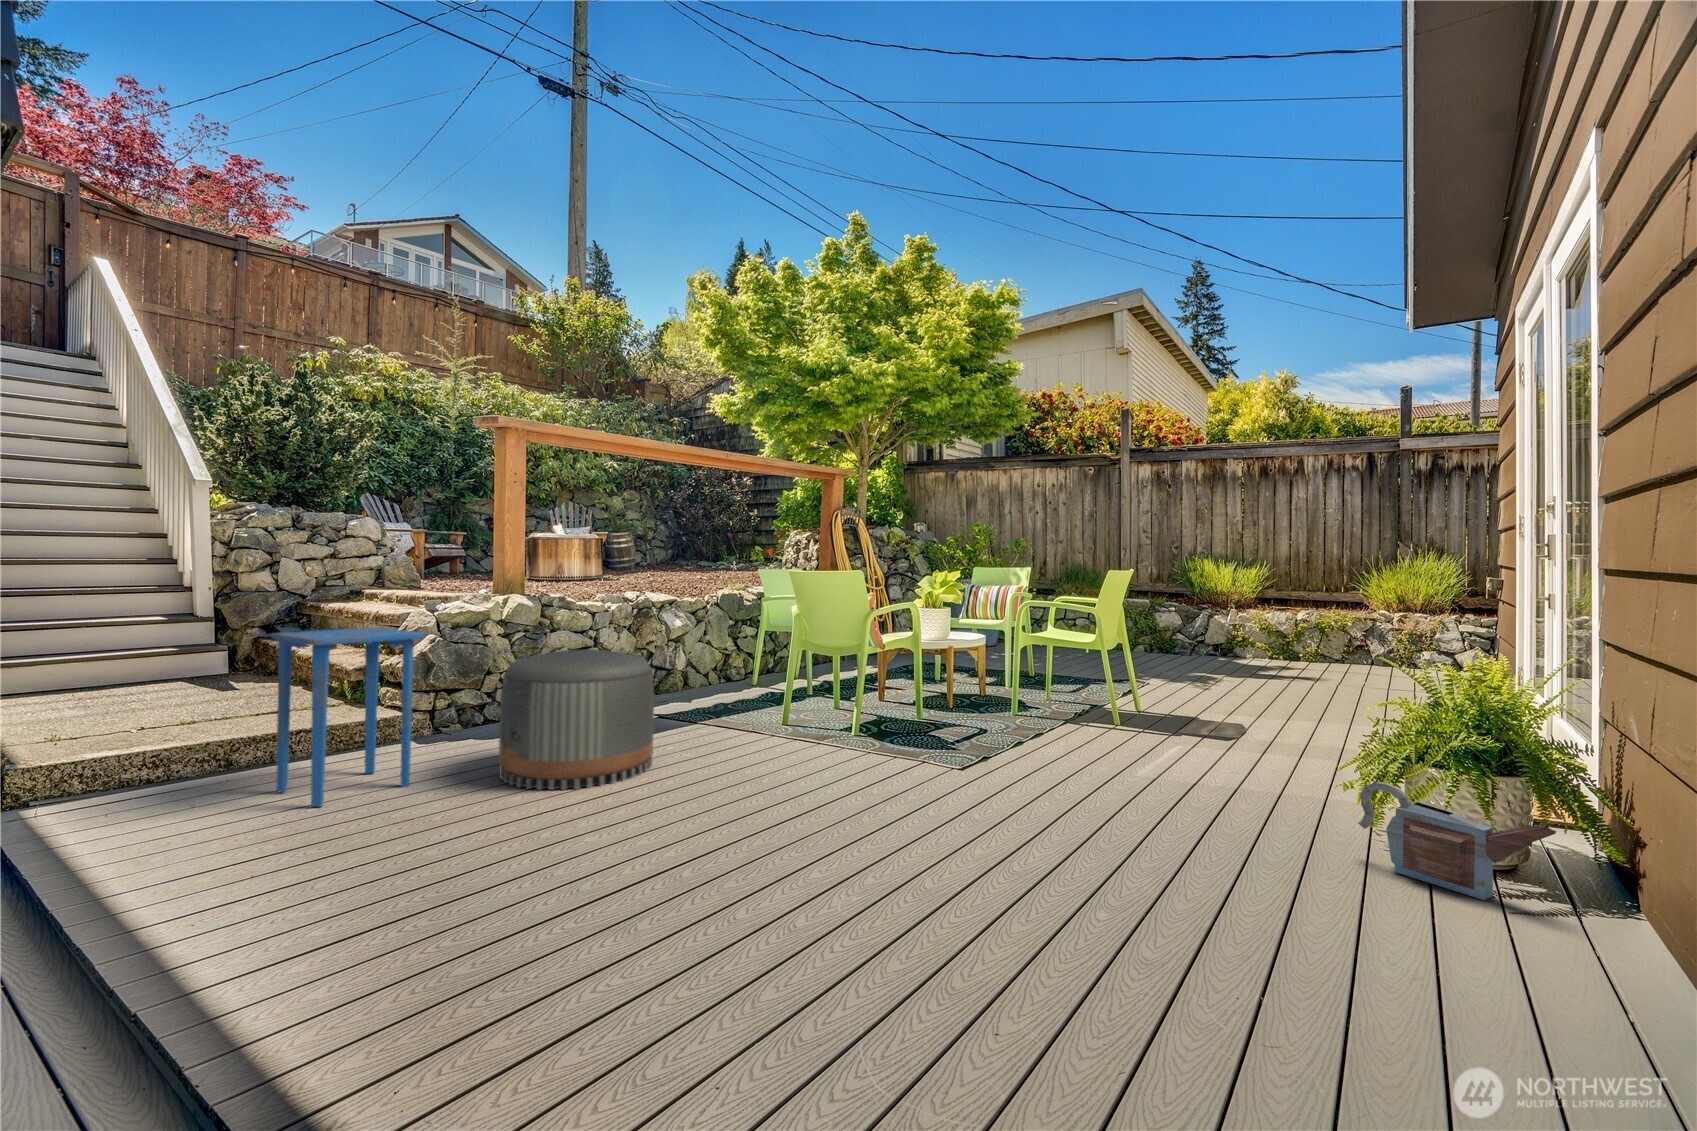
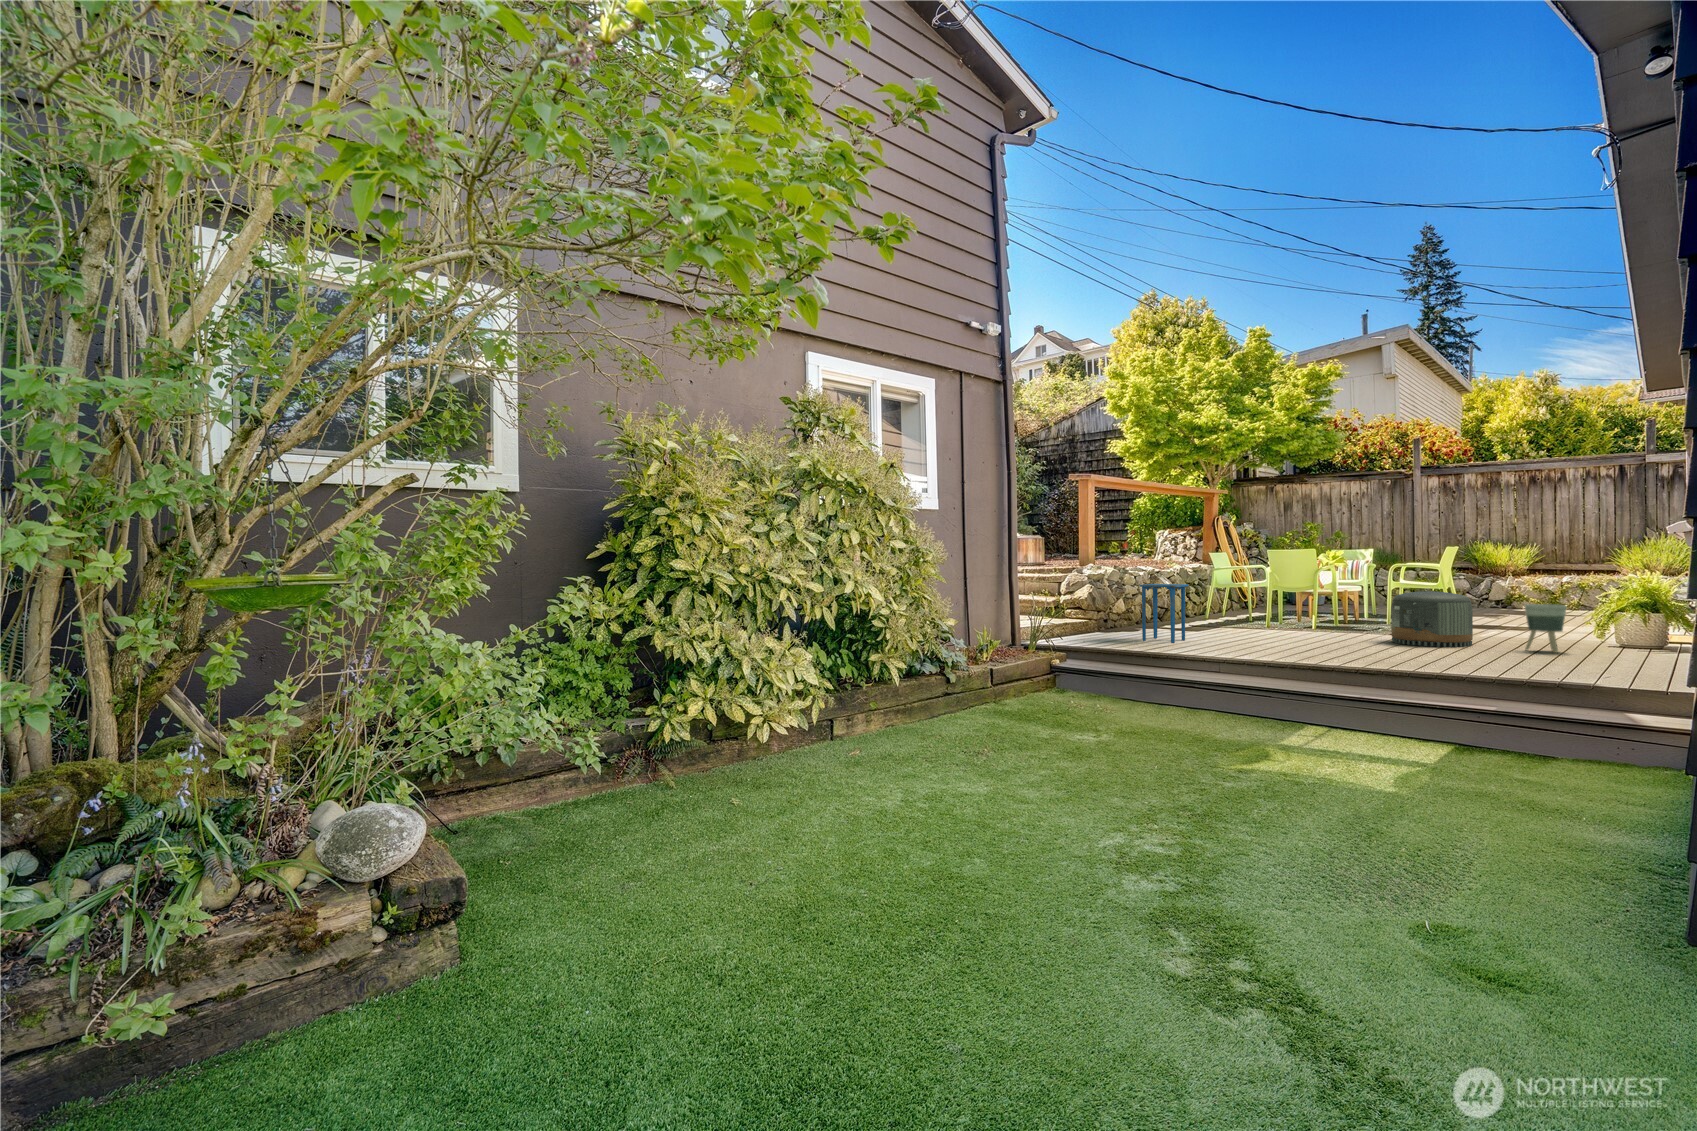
pouf: present [499,650,654,790] -> present [1391,591,1473,647]
planter: none [1169,733,1286,923] -> present [1525,604,1566,653]
watering can: present [1358,782,1556,900] -> none [1594,621,1661,651]

